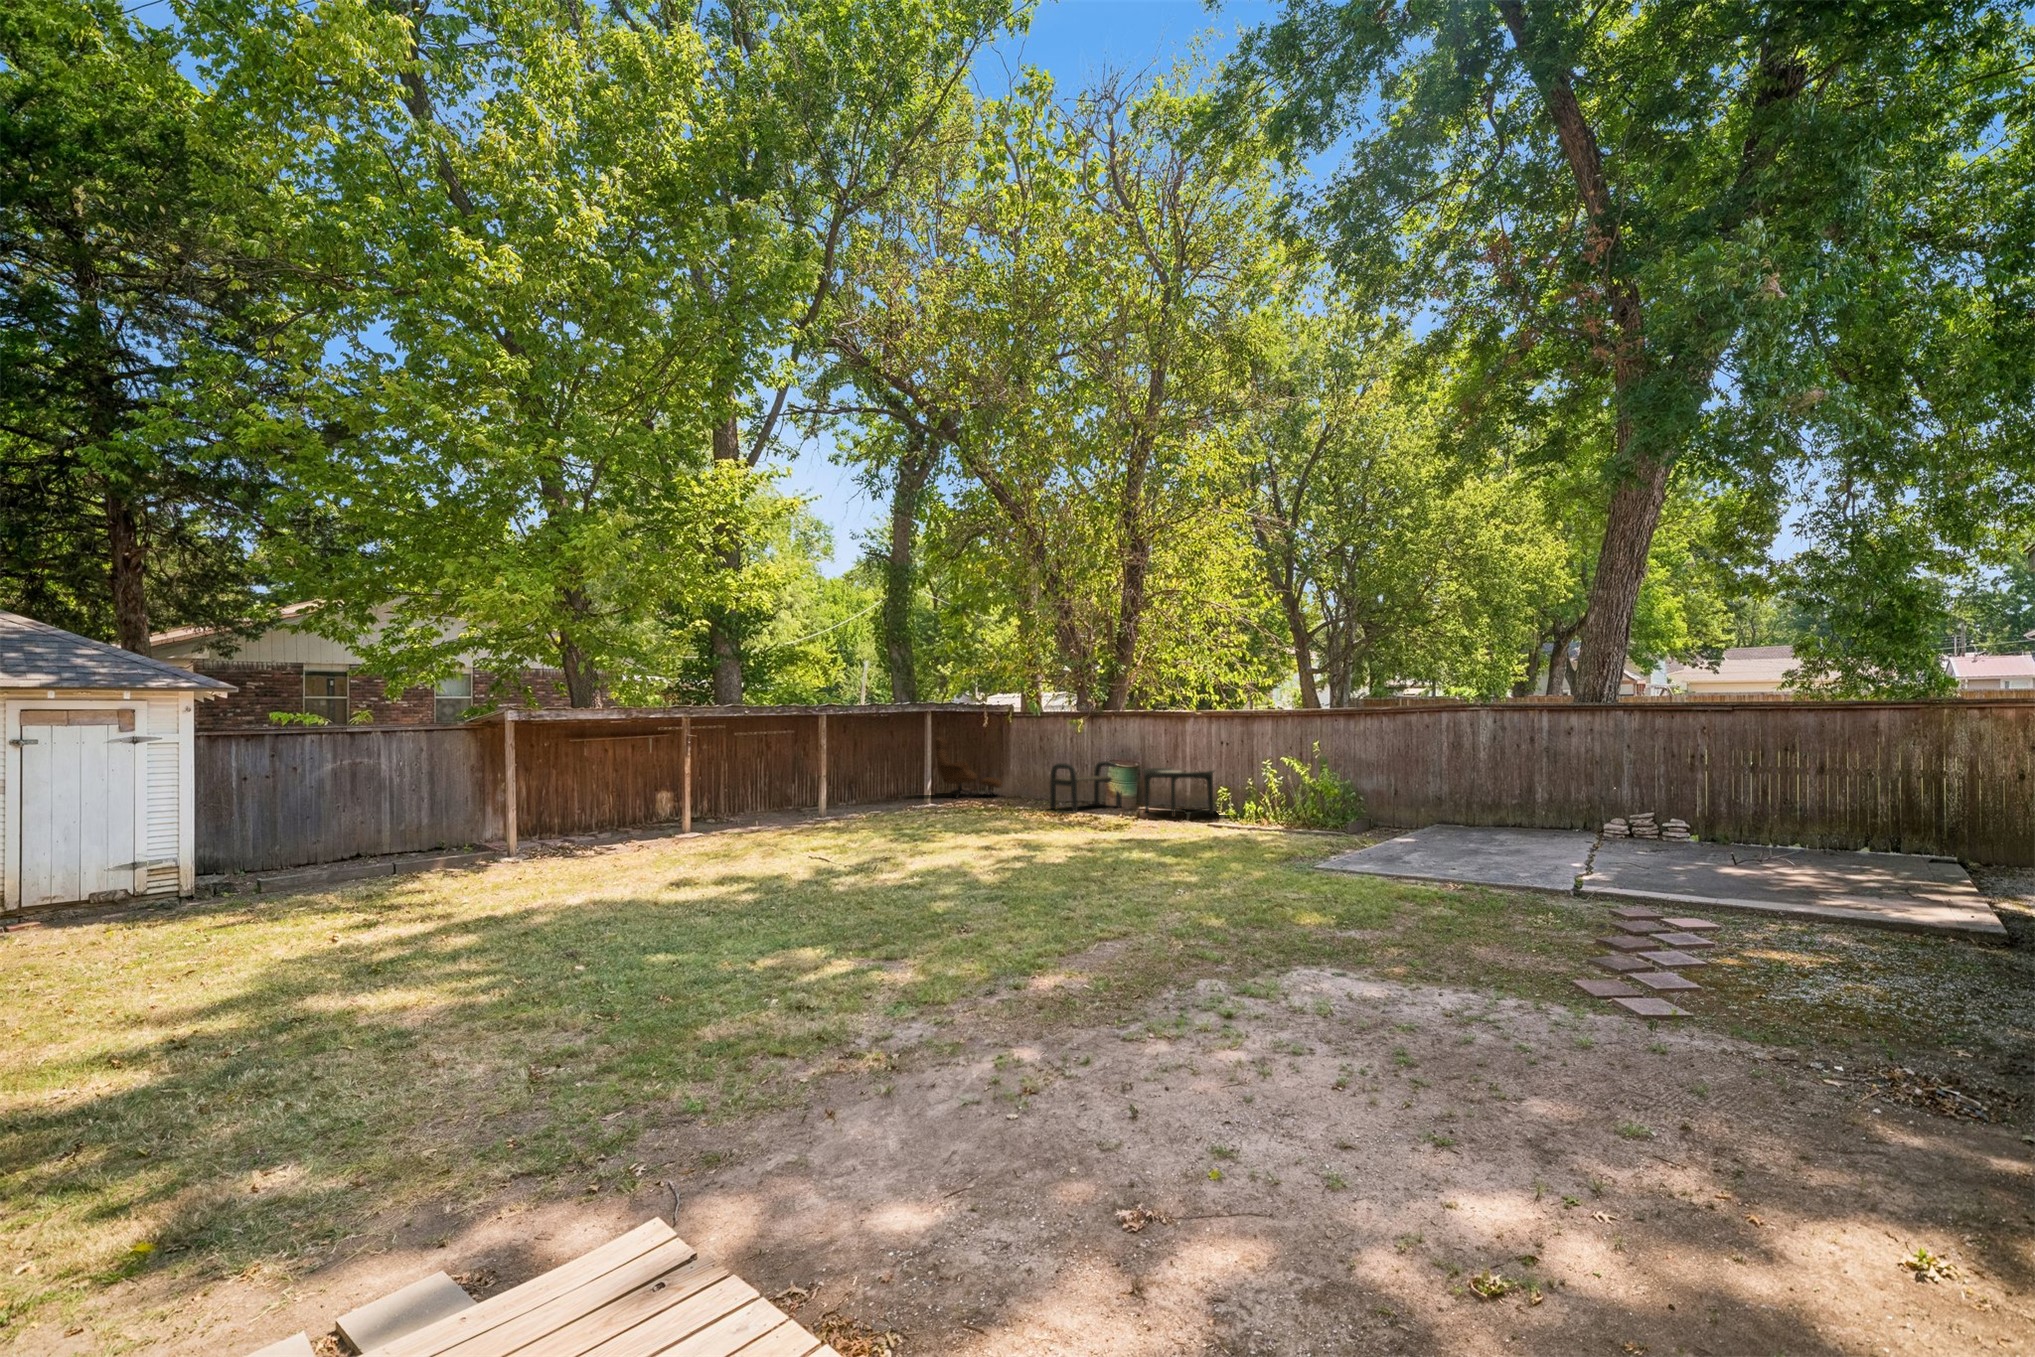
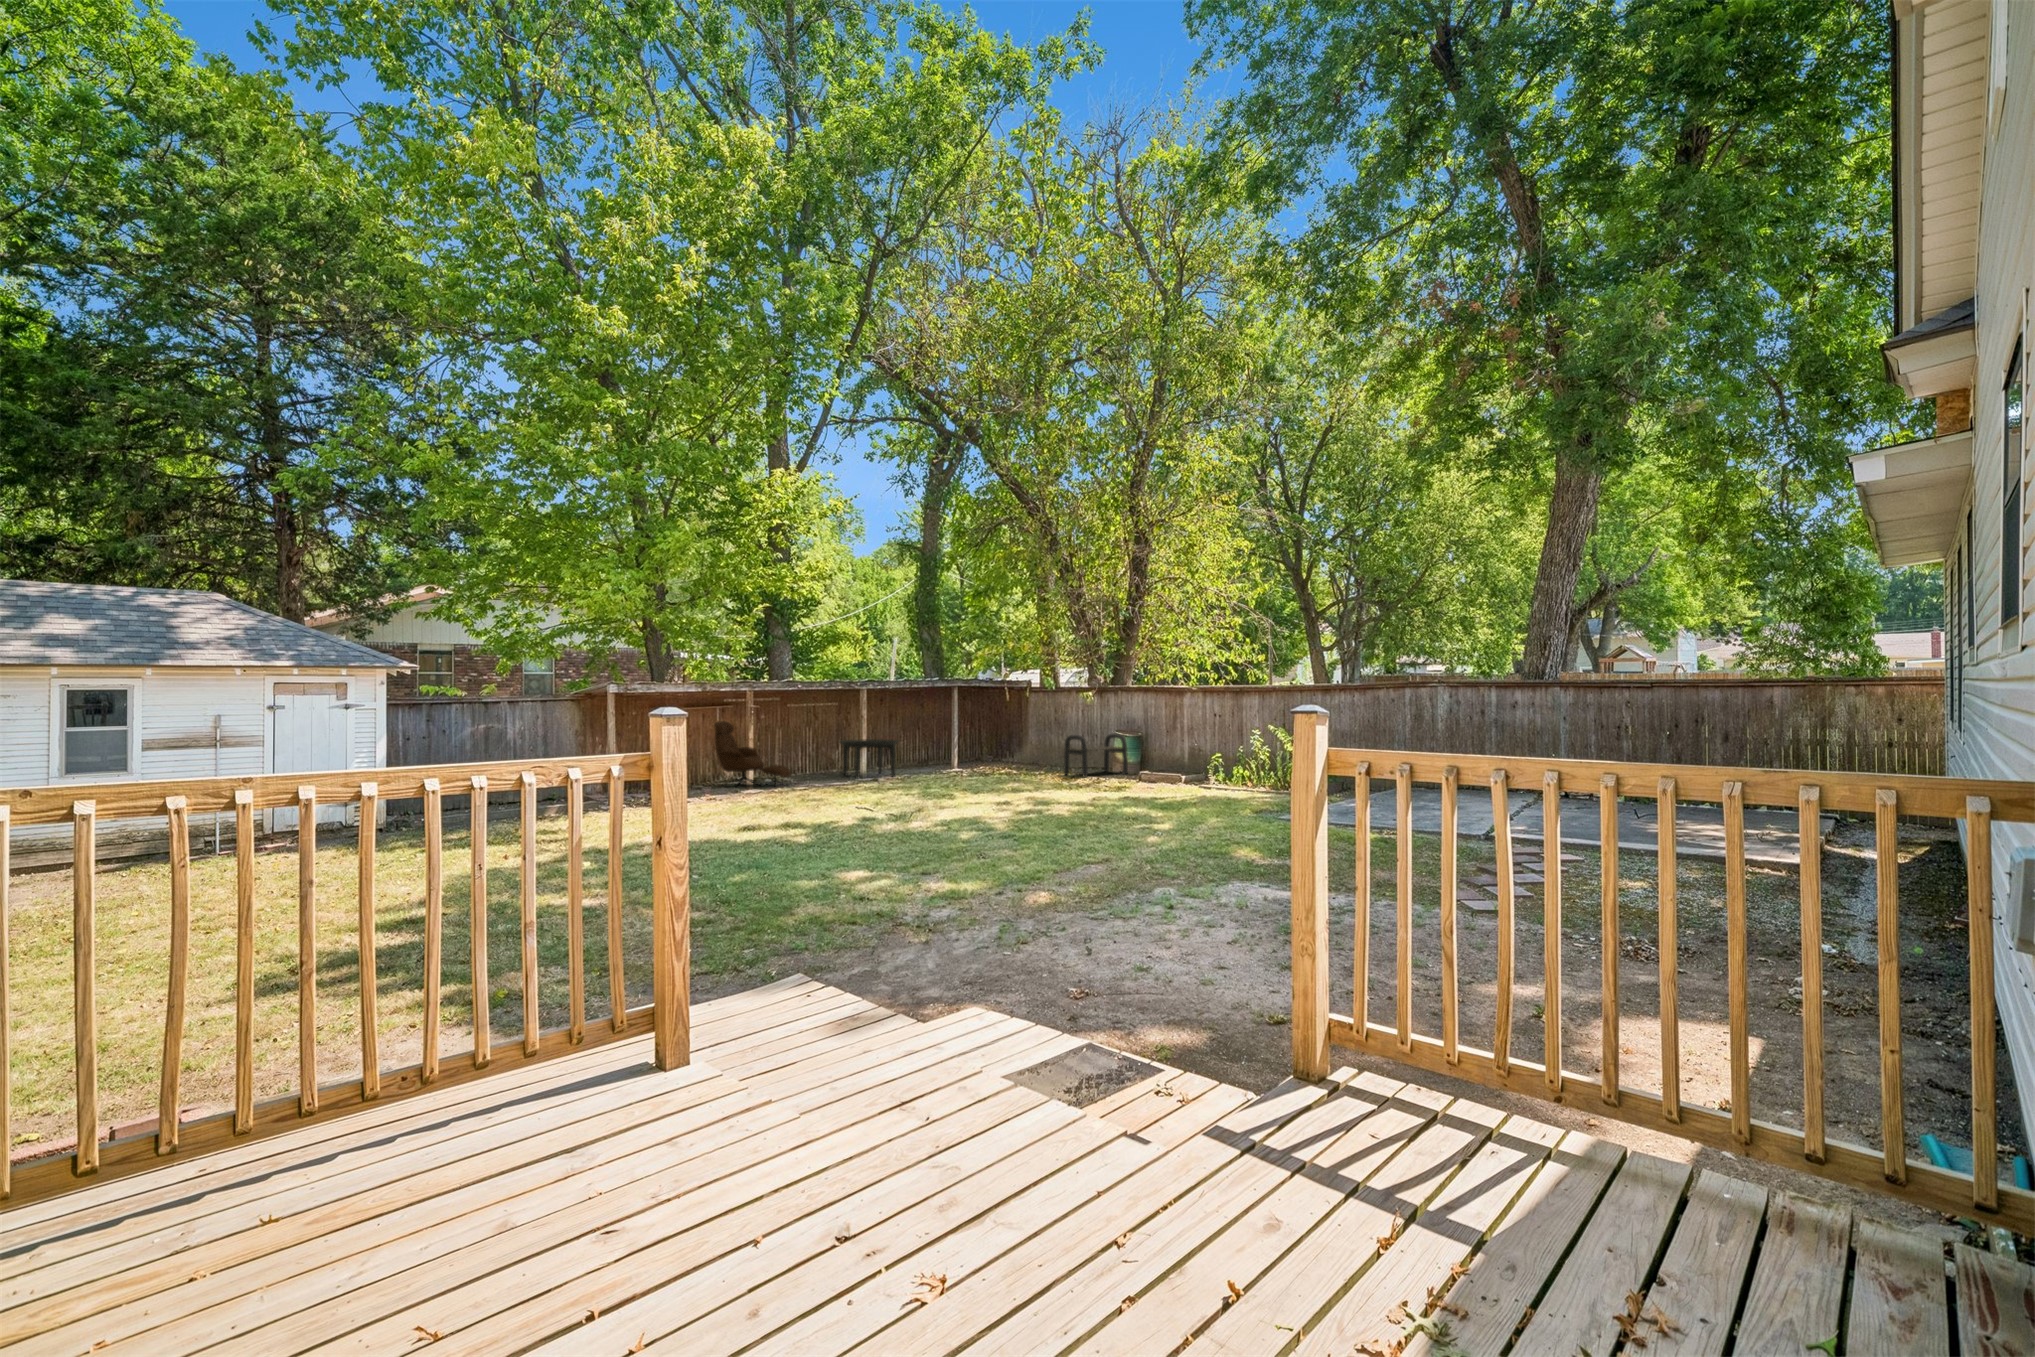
lounge chair: present [935,737,1003,797] -> present [714,721,791,786]
round table: present [1142,768,1214,817] -> present [840,739,899,778]

